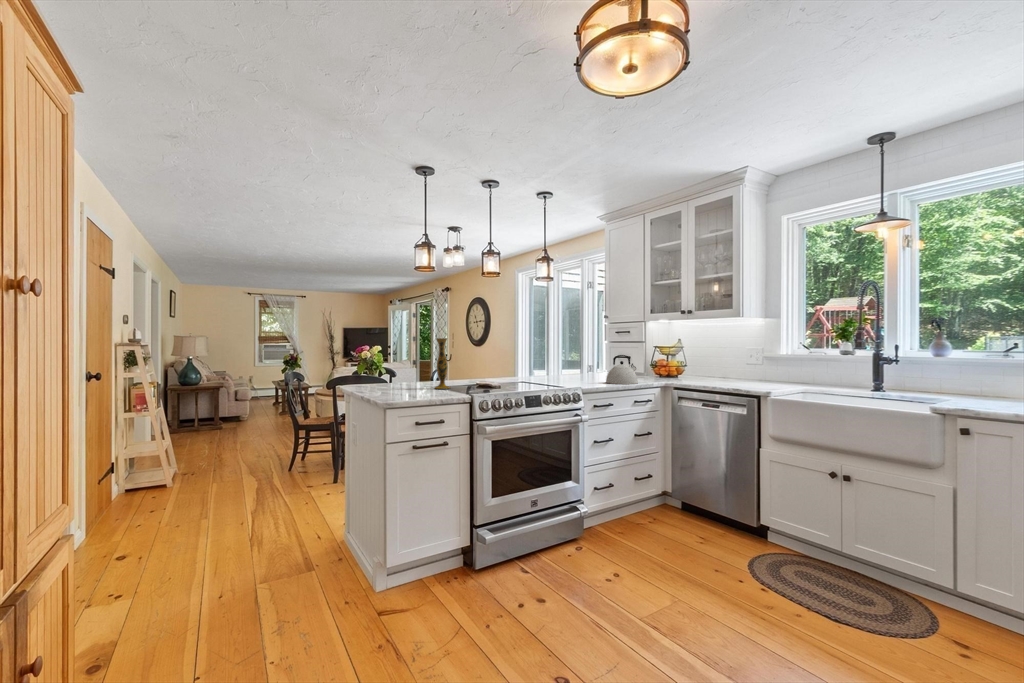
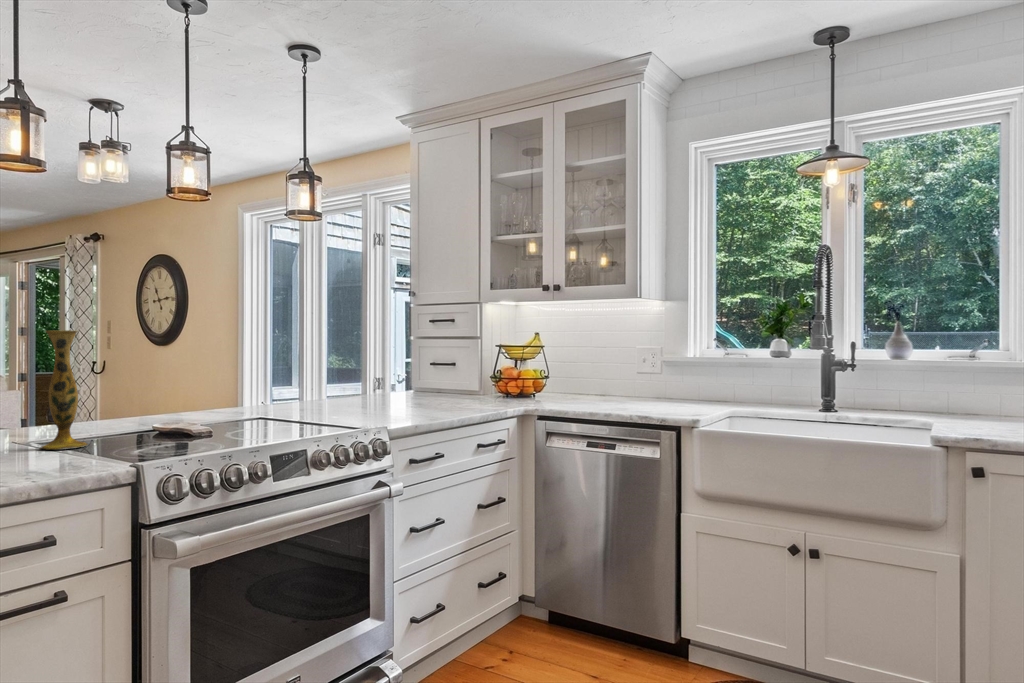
kettle: present [606,355,638,384] -> none [424,362,482,416]

